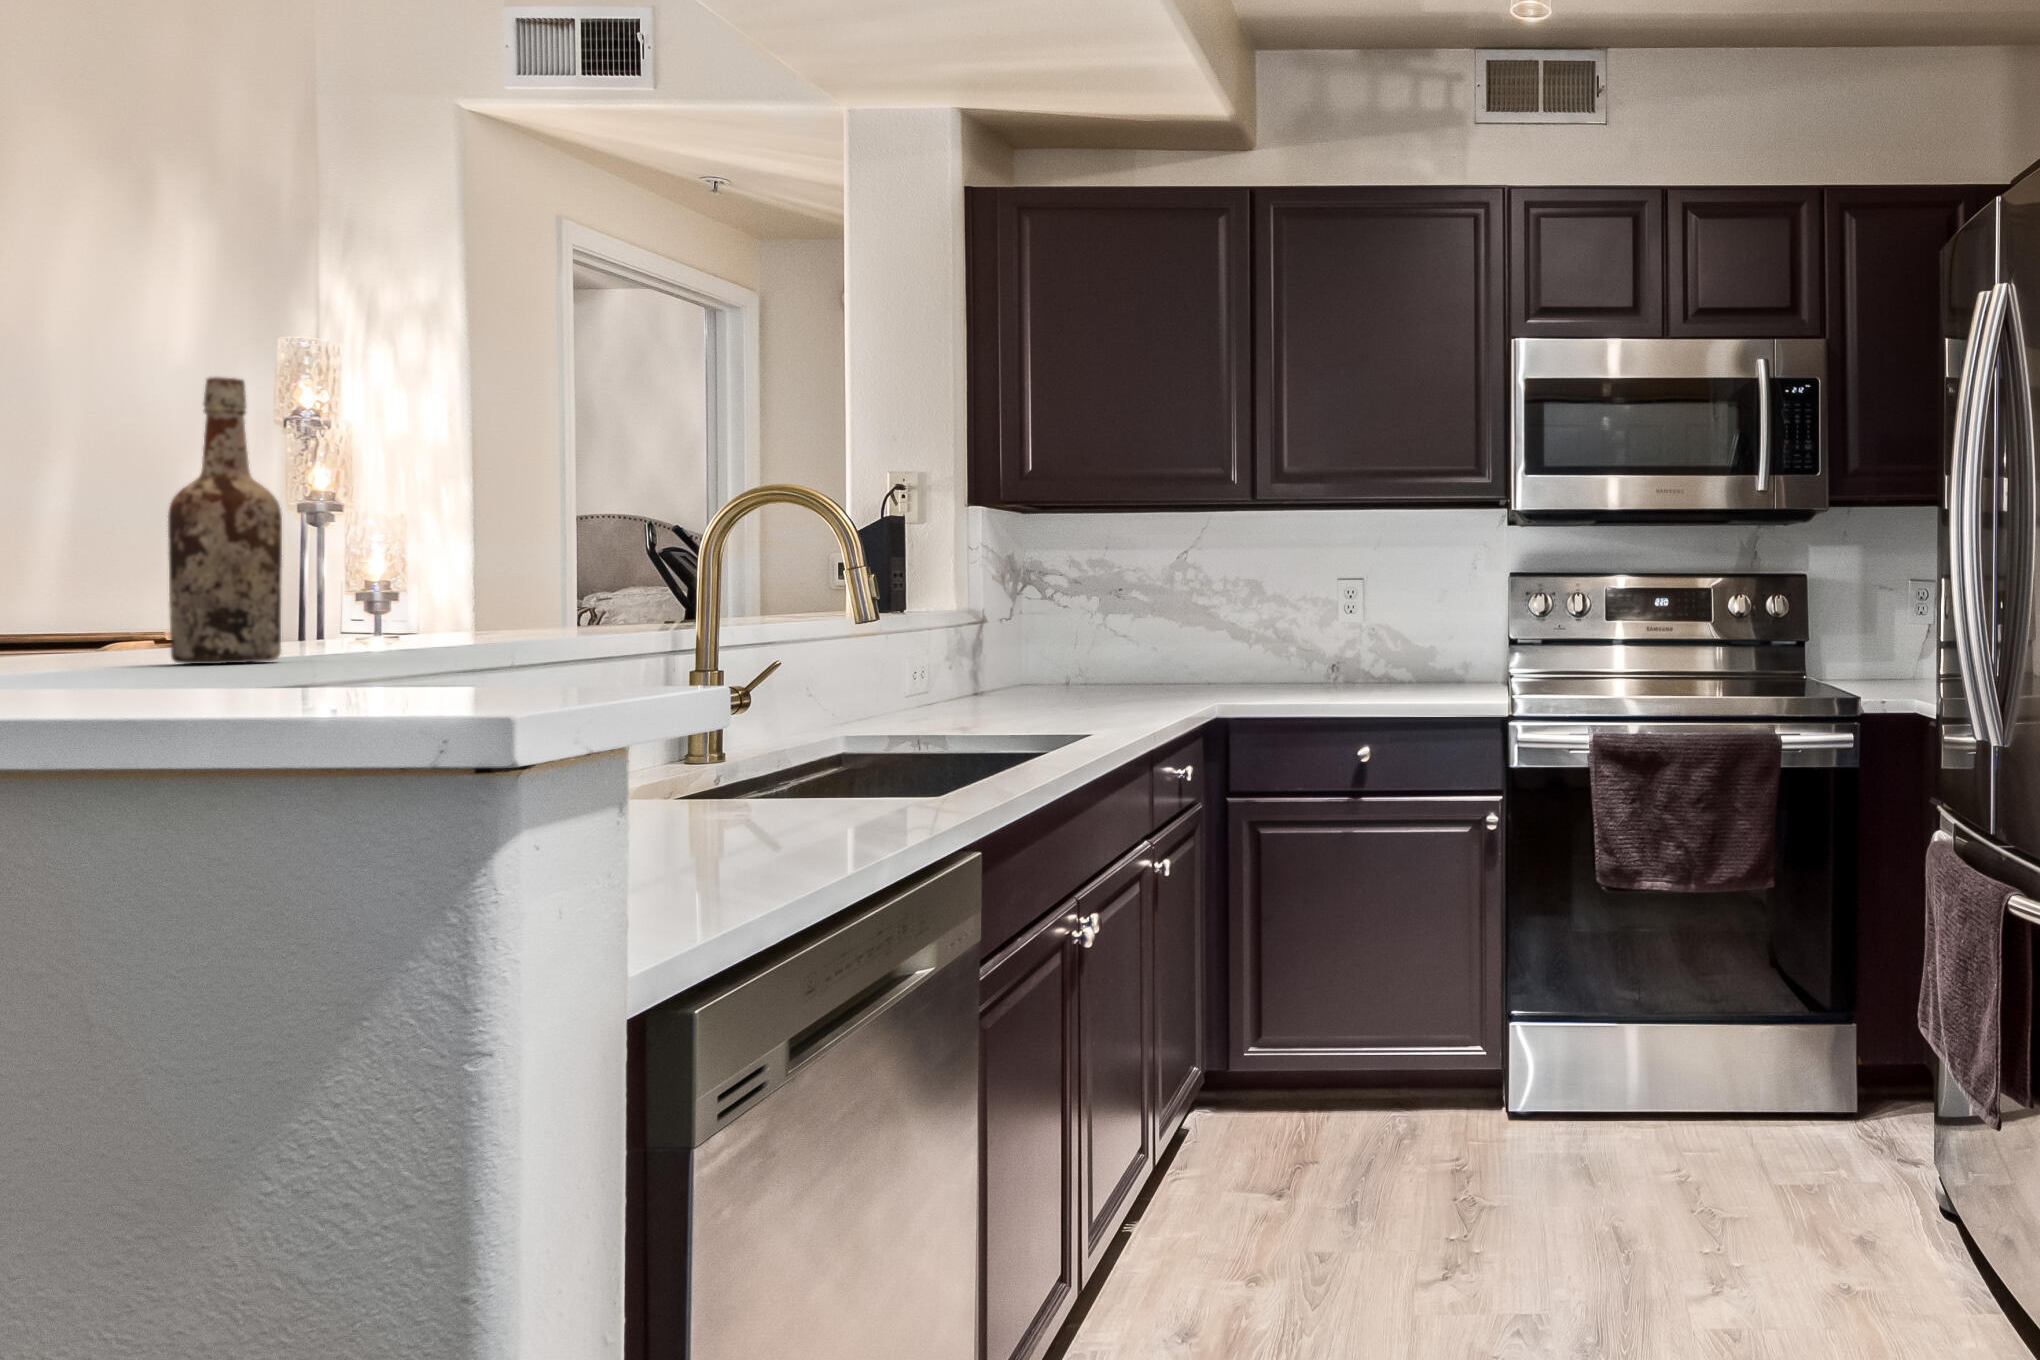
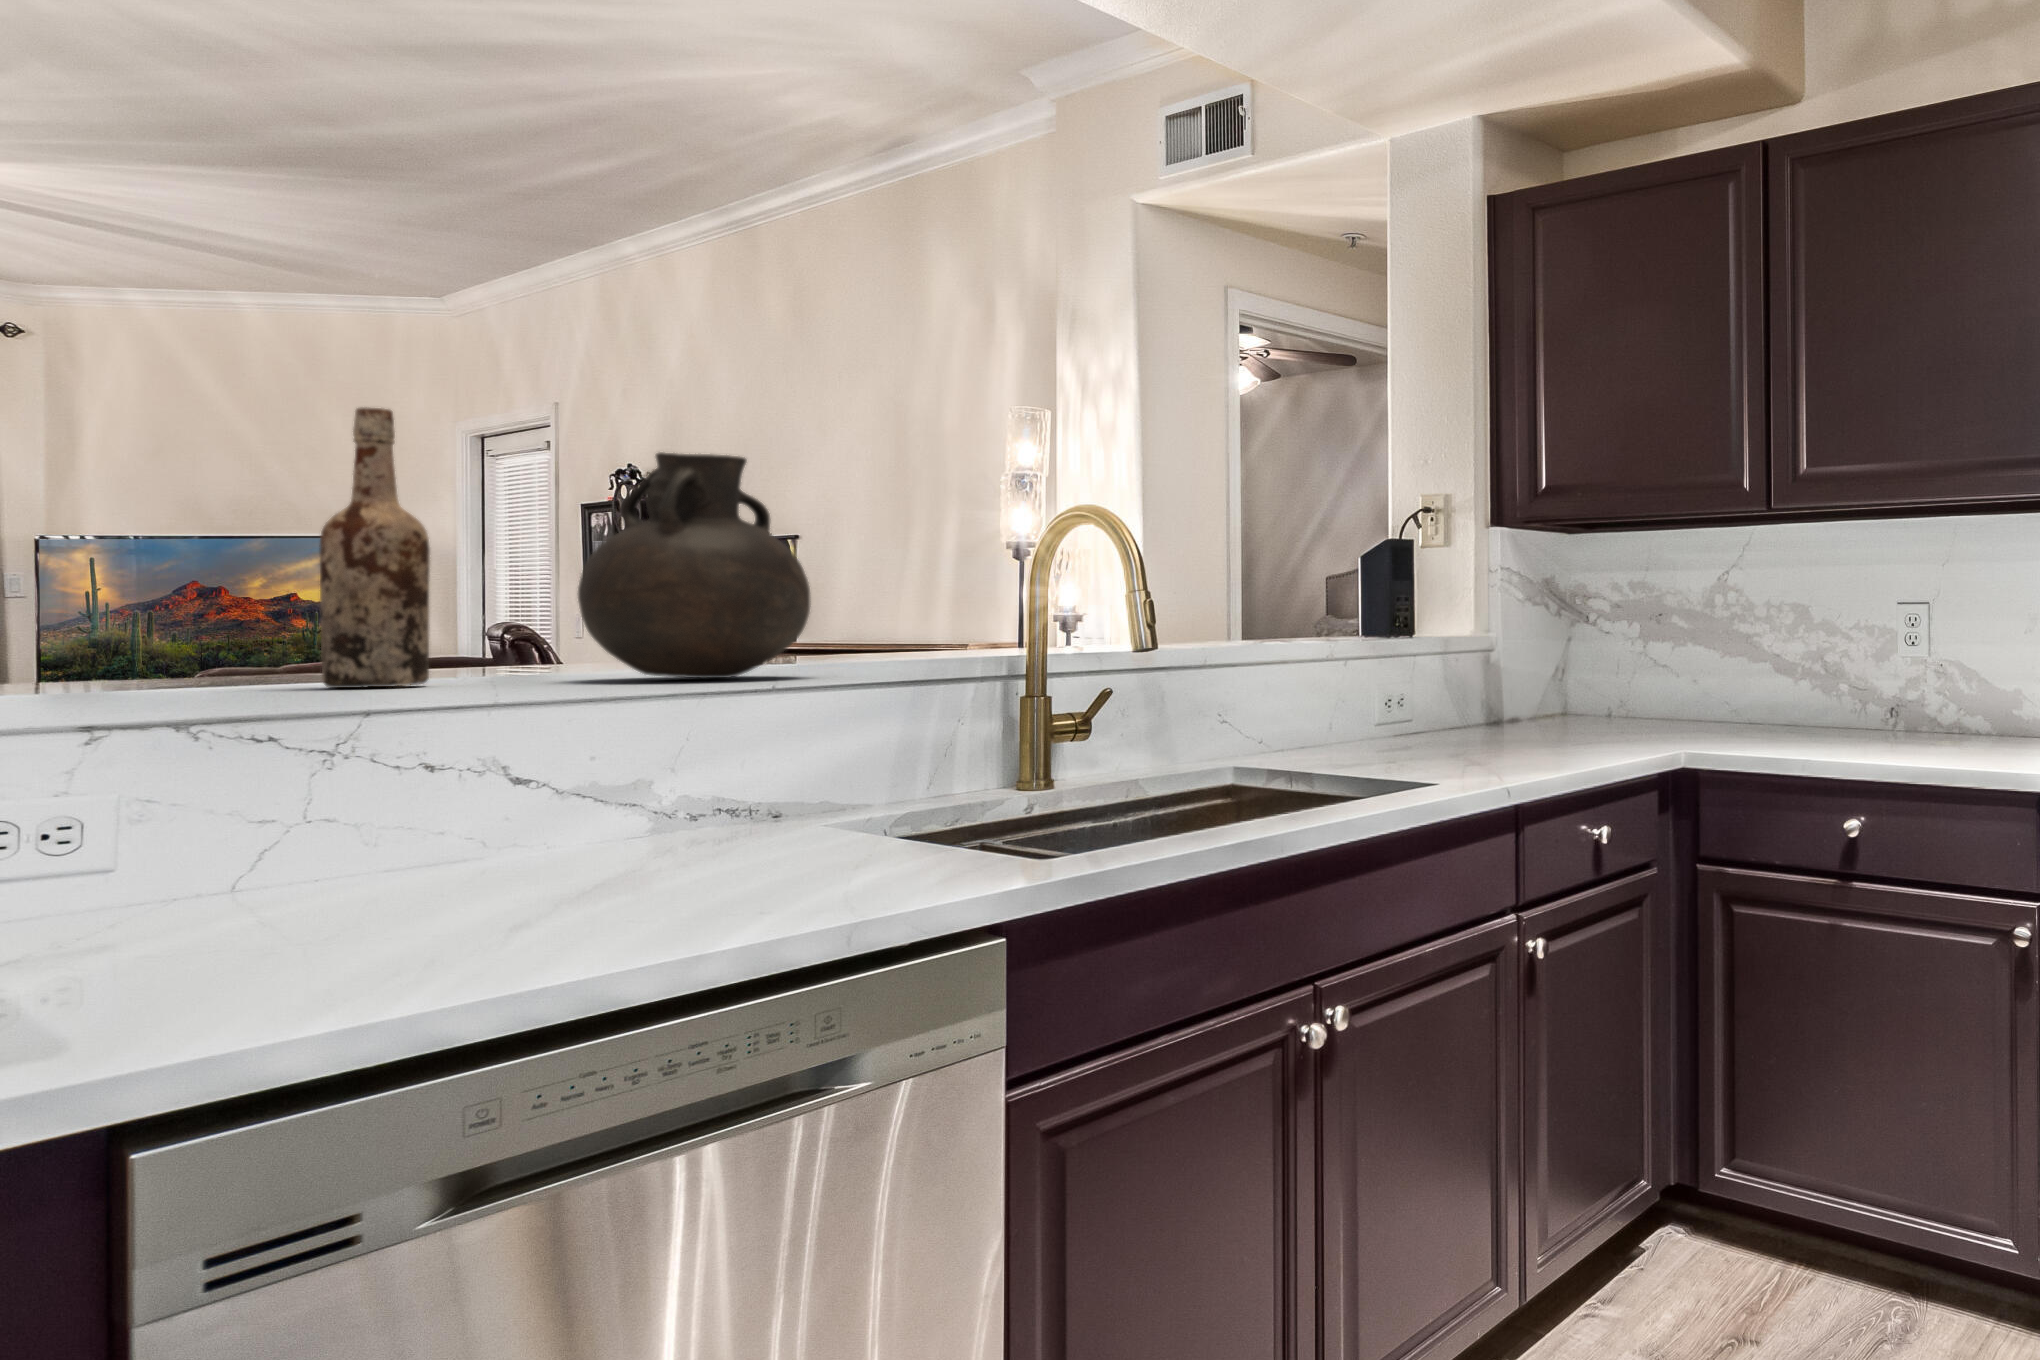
vase: none [361,429,599,650] -> present [578,452,811,678]

